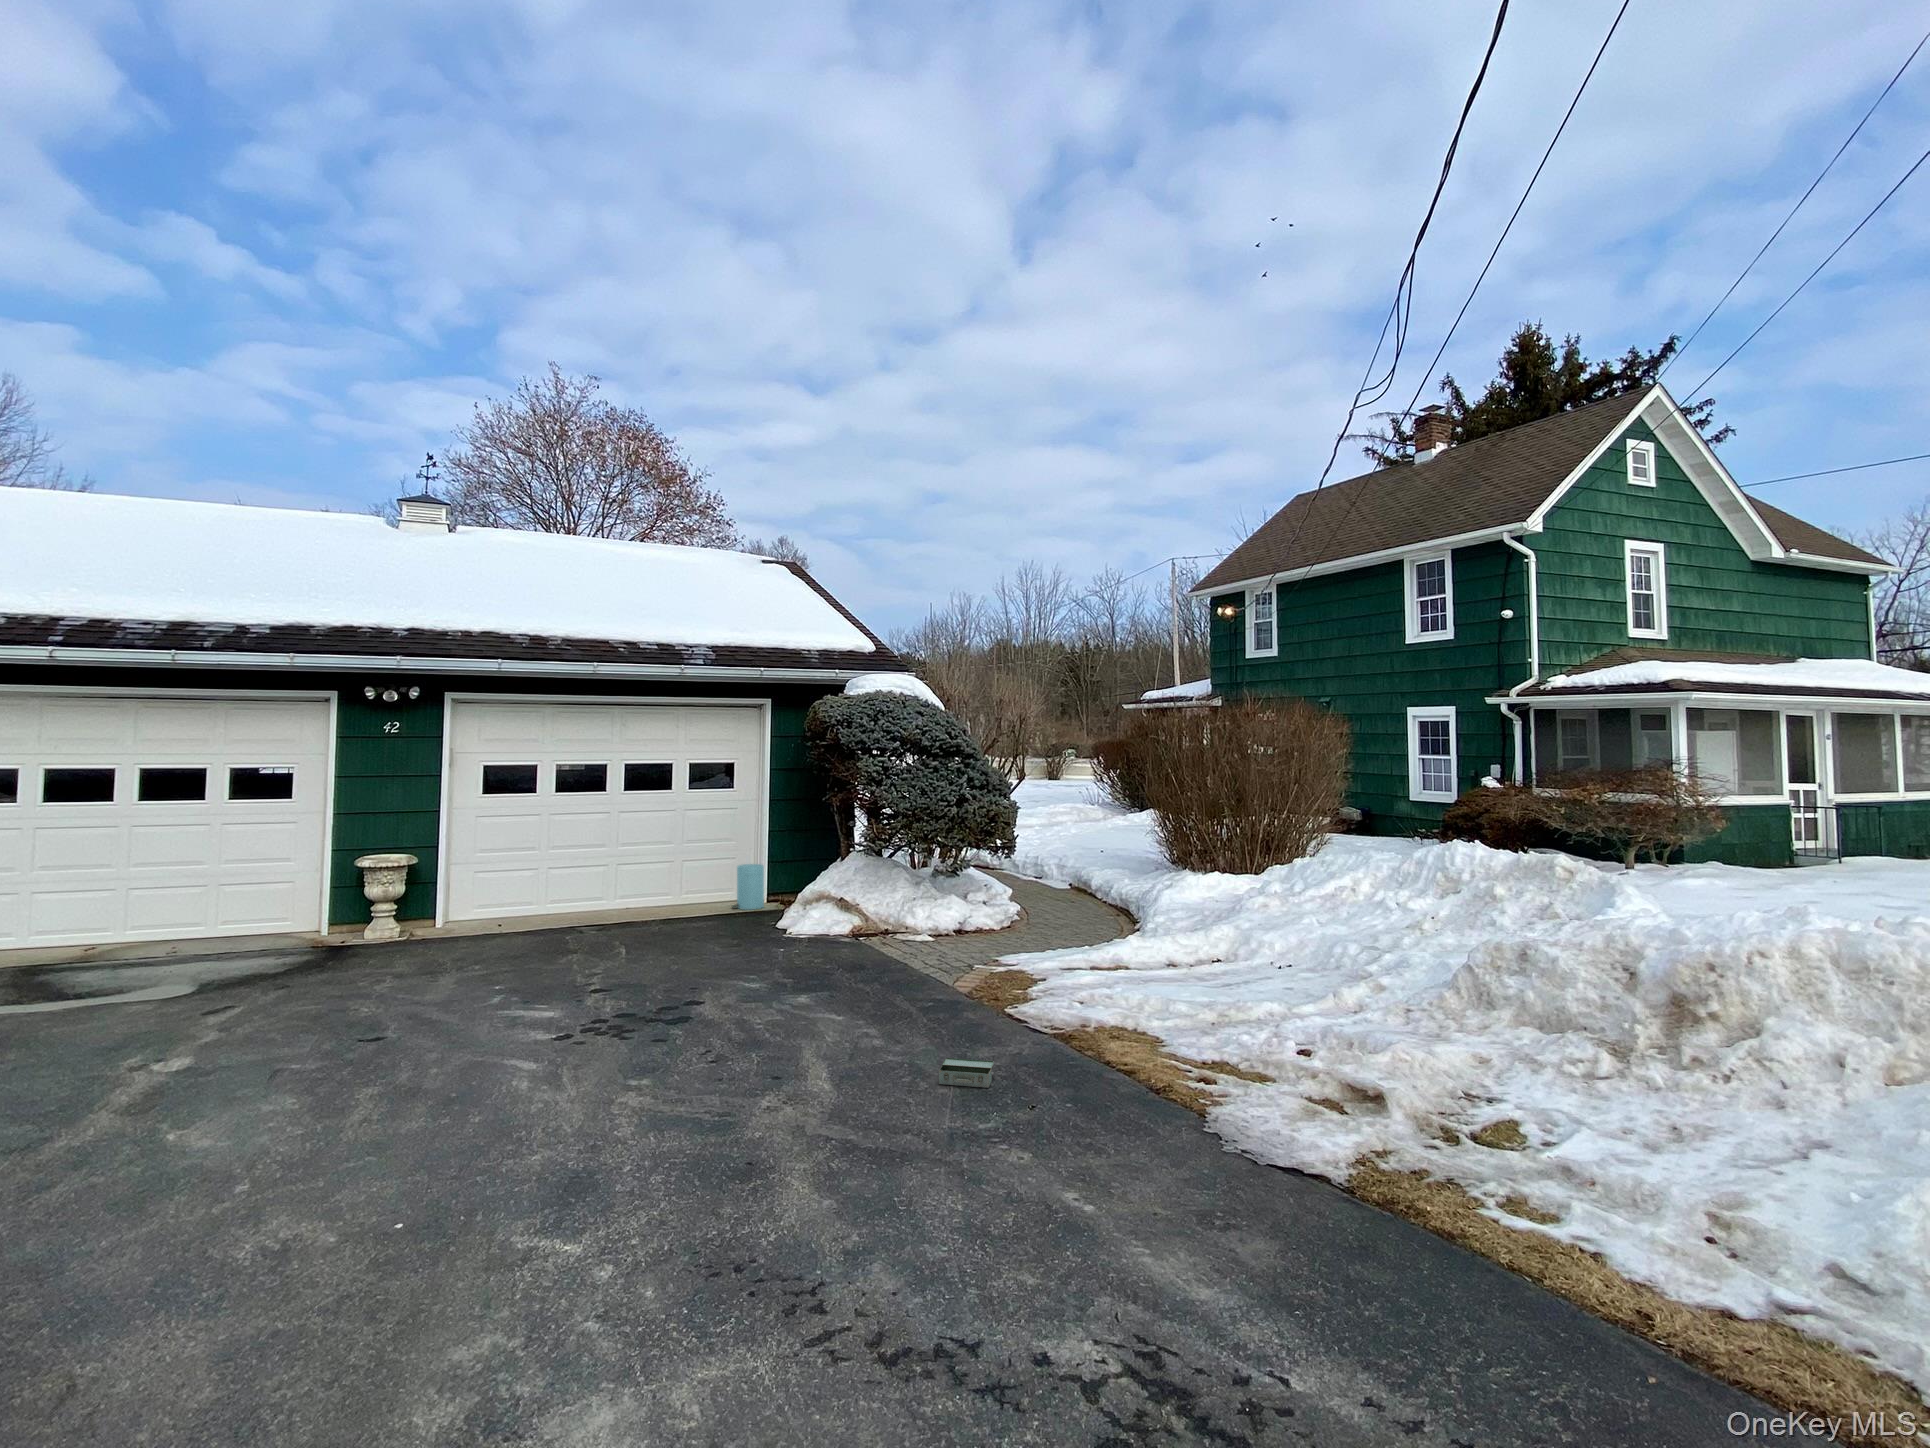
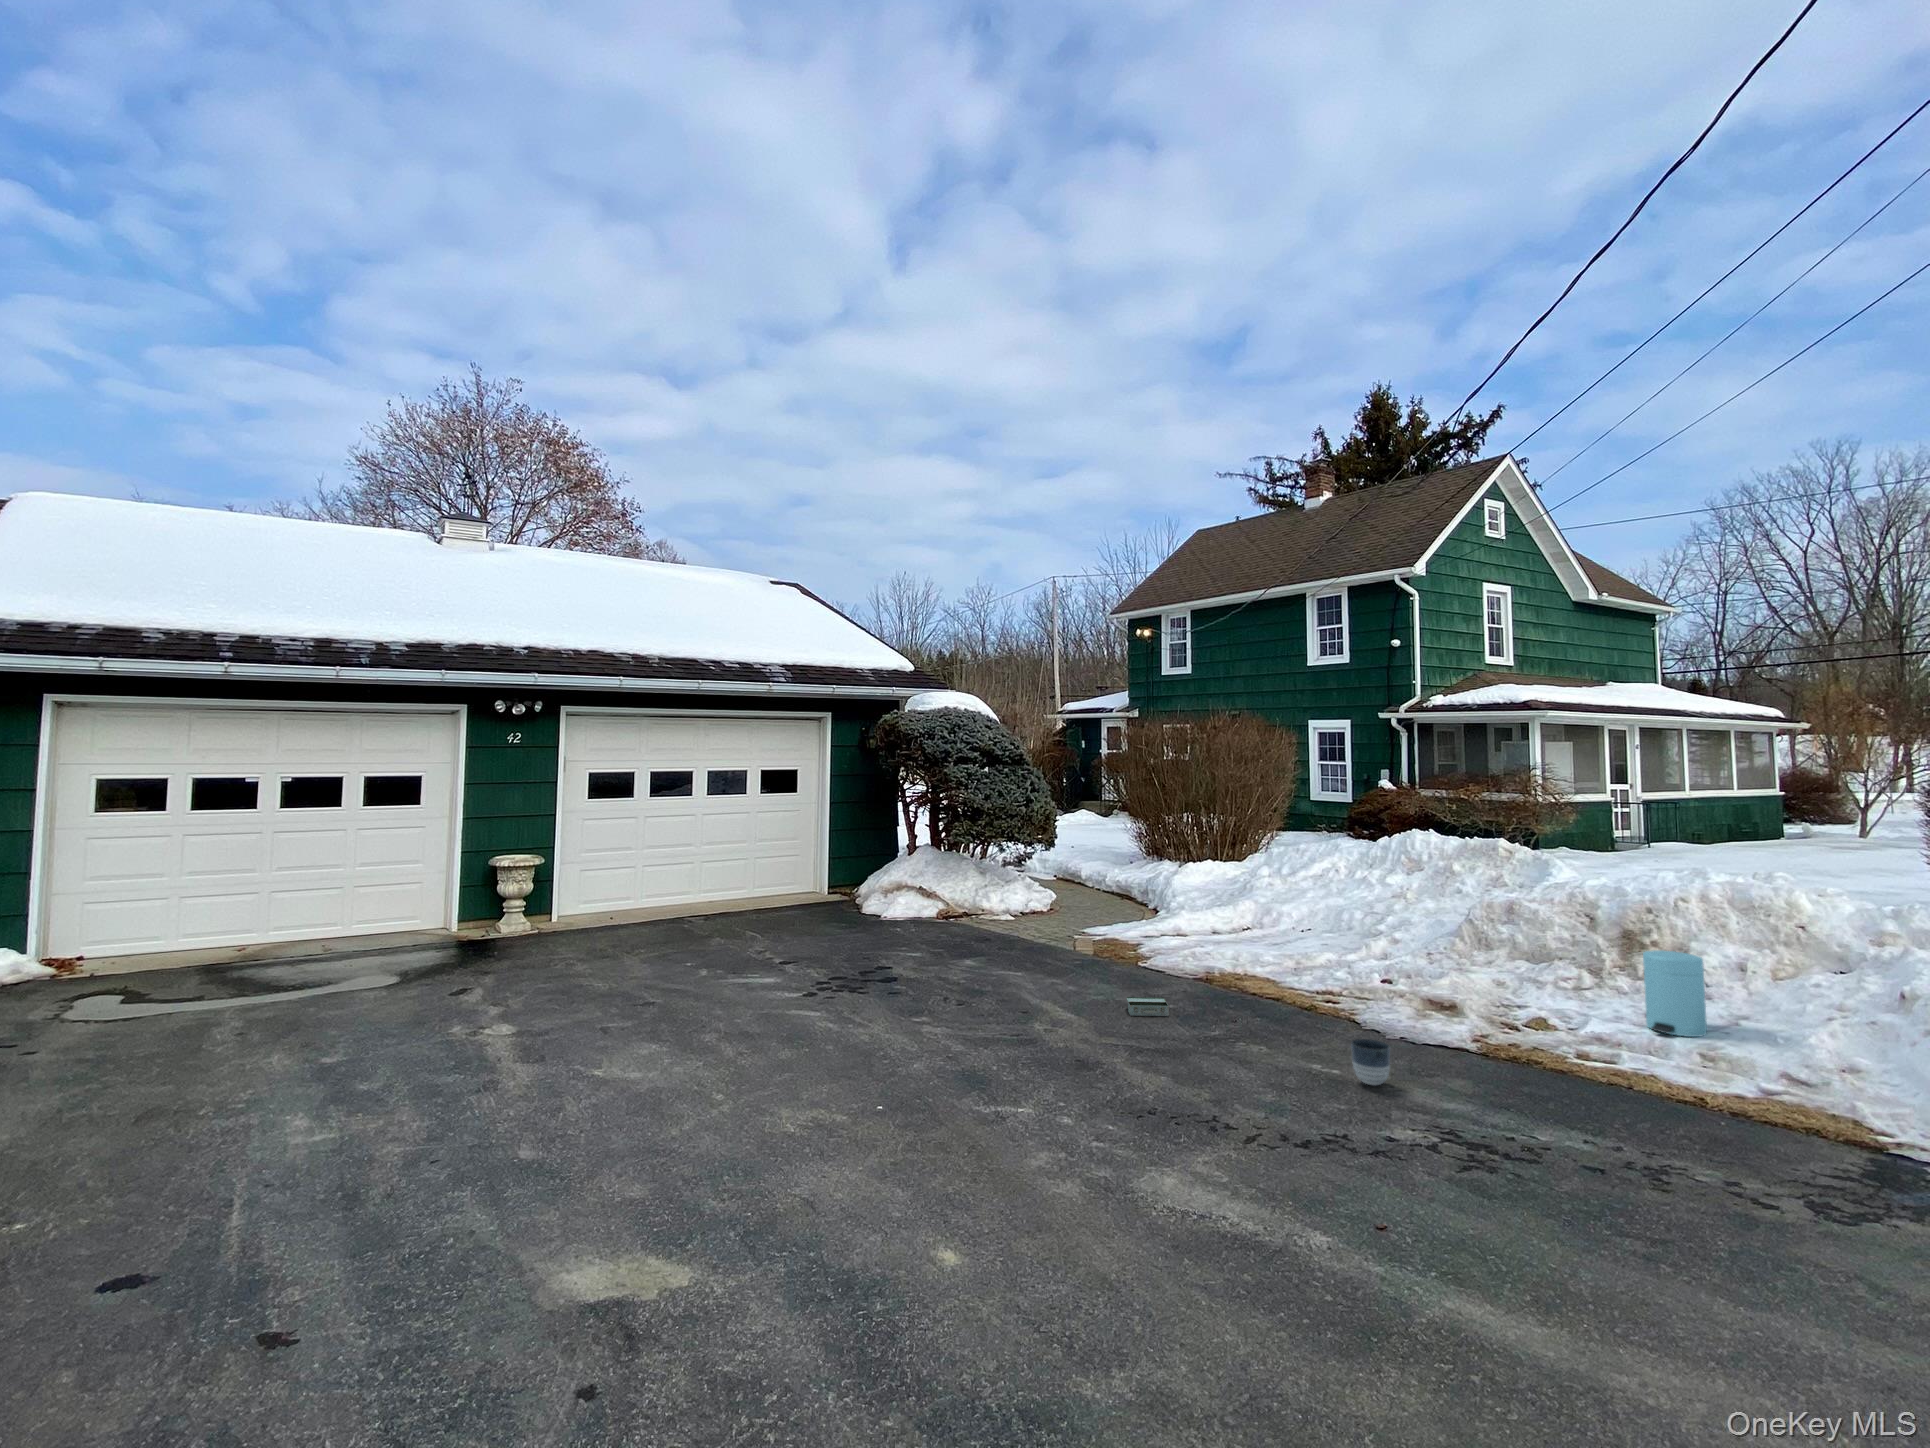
trash can: present [733,864,764,910] -> present [1643,950,1707,1037]
planter: none [1141,1151,1195,1225] -> present [1351,1039,1390,1086]

